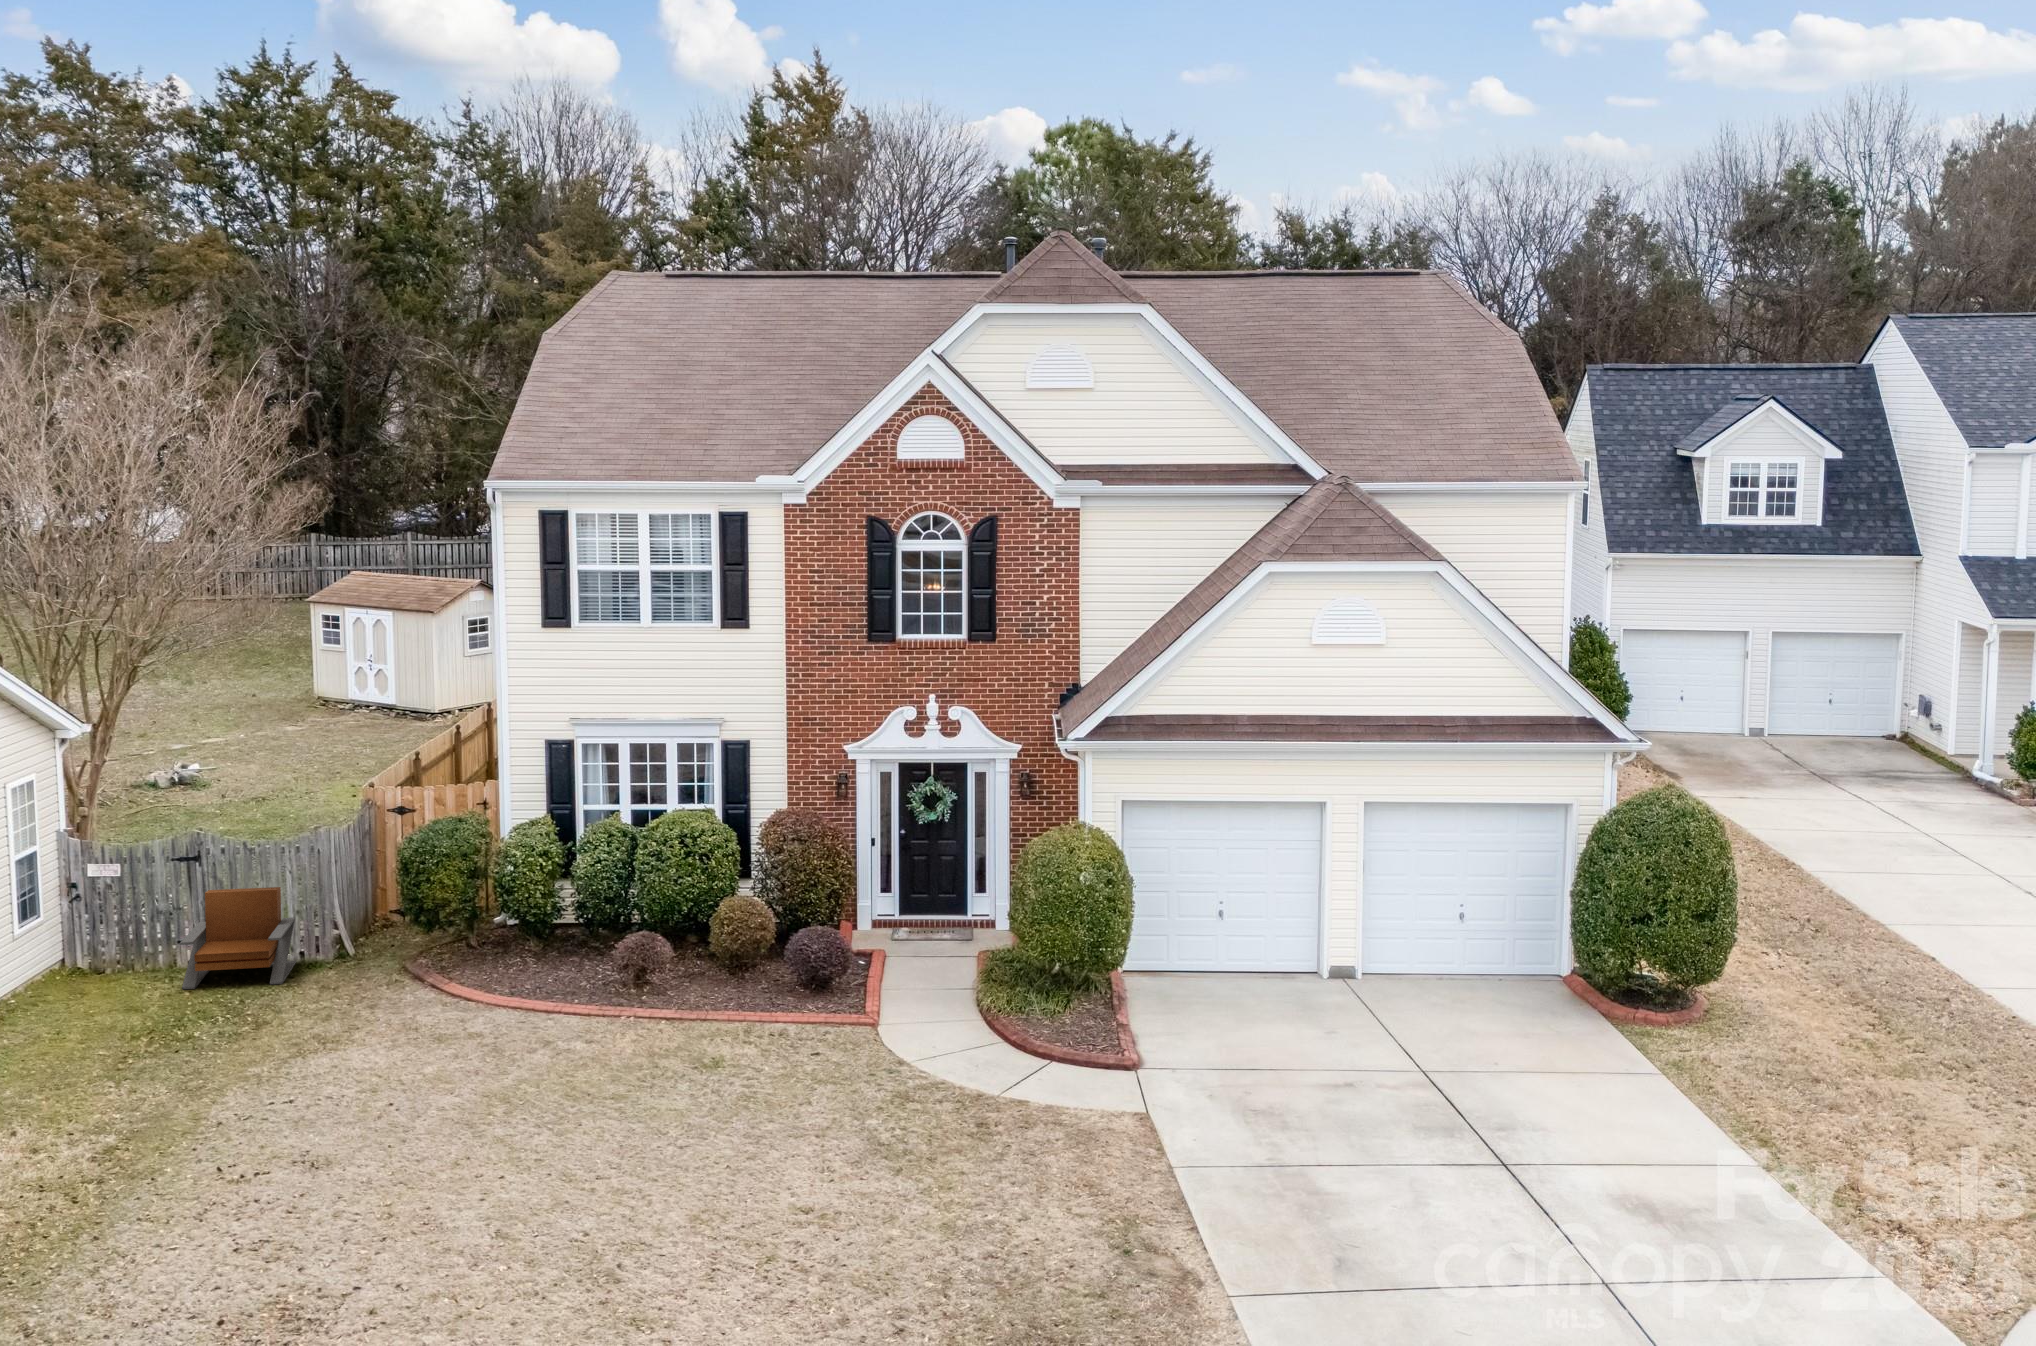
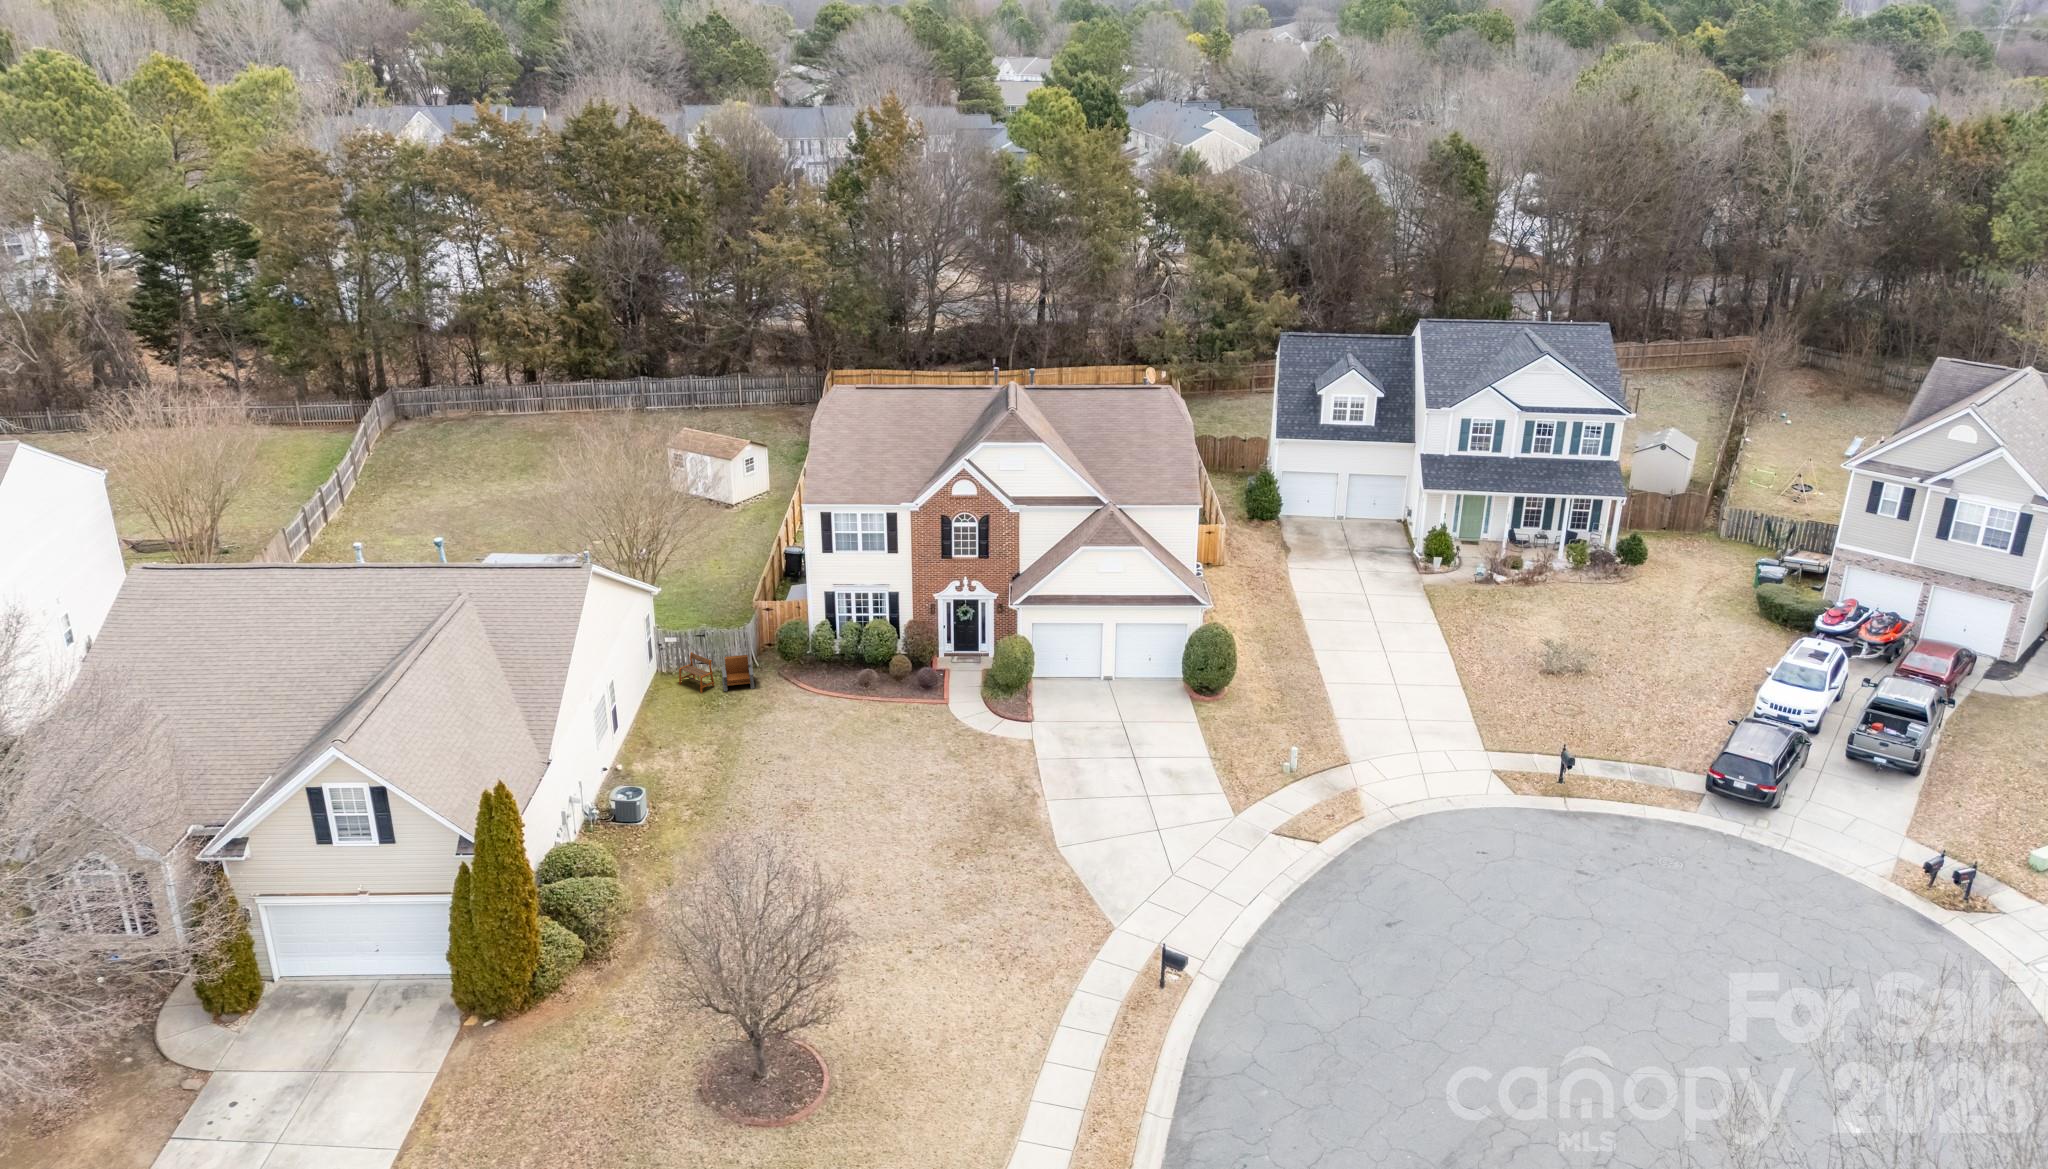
bench: none [64,878,166,993] -> present [679,652,714,693]

